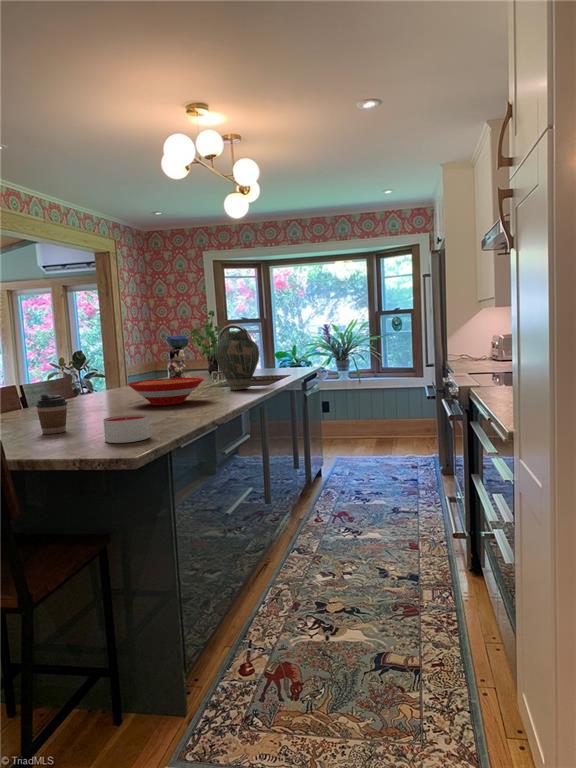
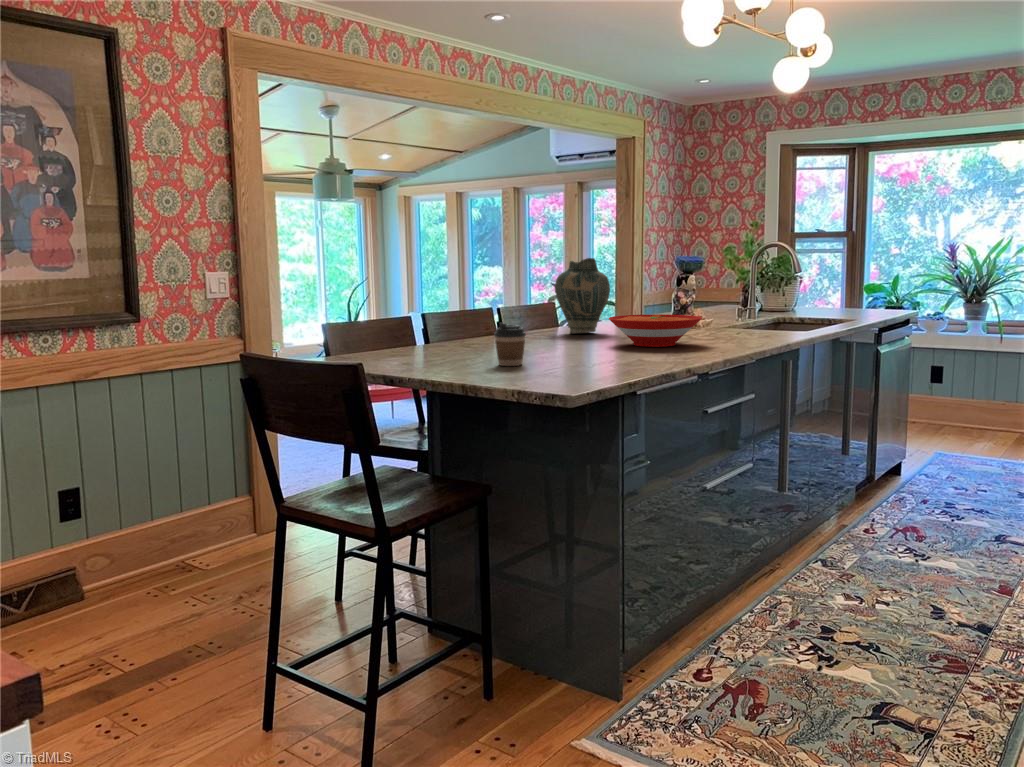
vase: present [215,329,260,390] -> present [555,258,610,333]
candle: present [103,414,149,443] -> none [551,353,600,383]

